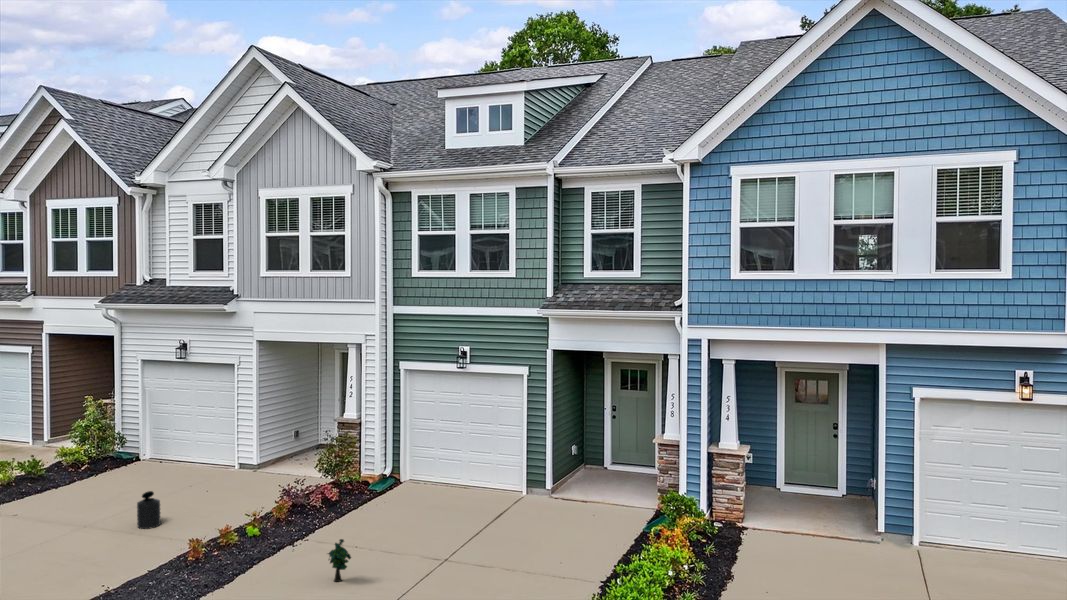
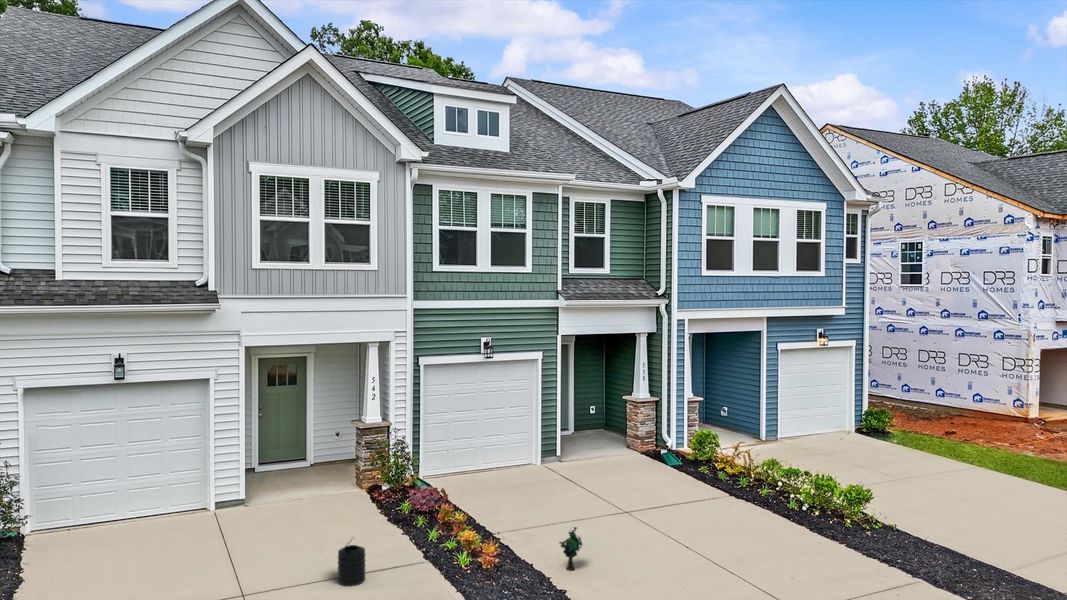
decorative plant: present [328,539,351,582] -> present [559,527,582,571]

